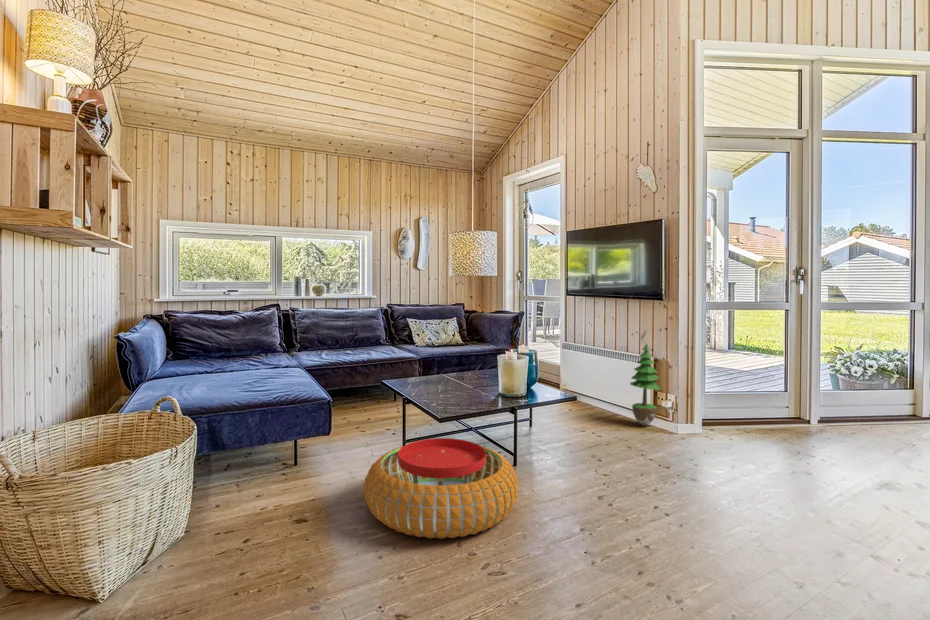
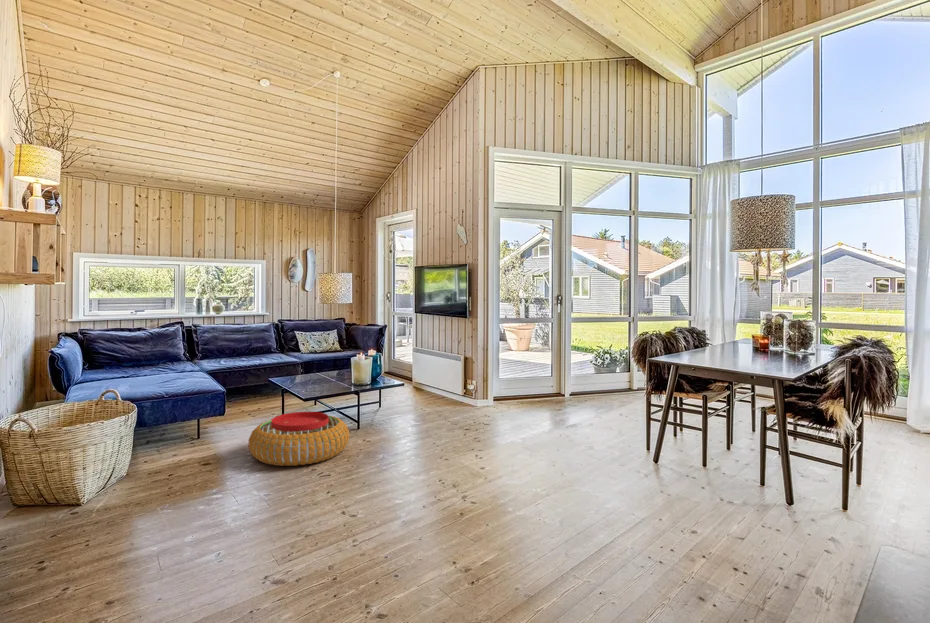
potted tree: present [630,344,661,426] -> none [448,347,469,404]

